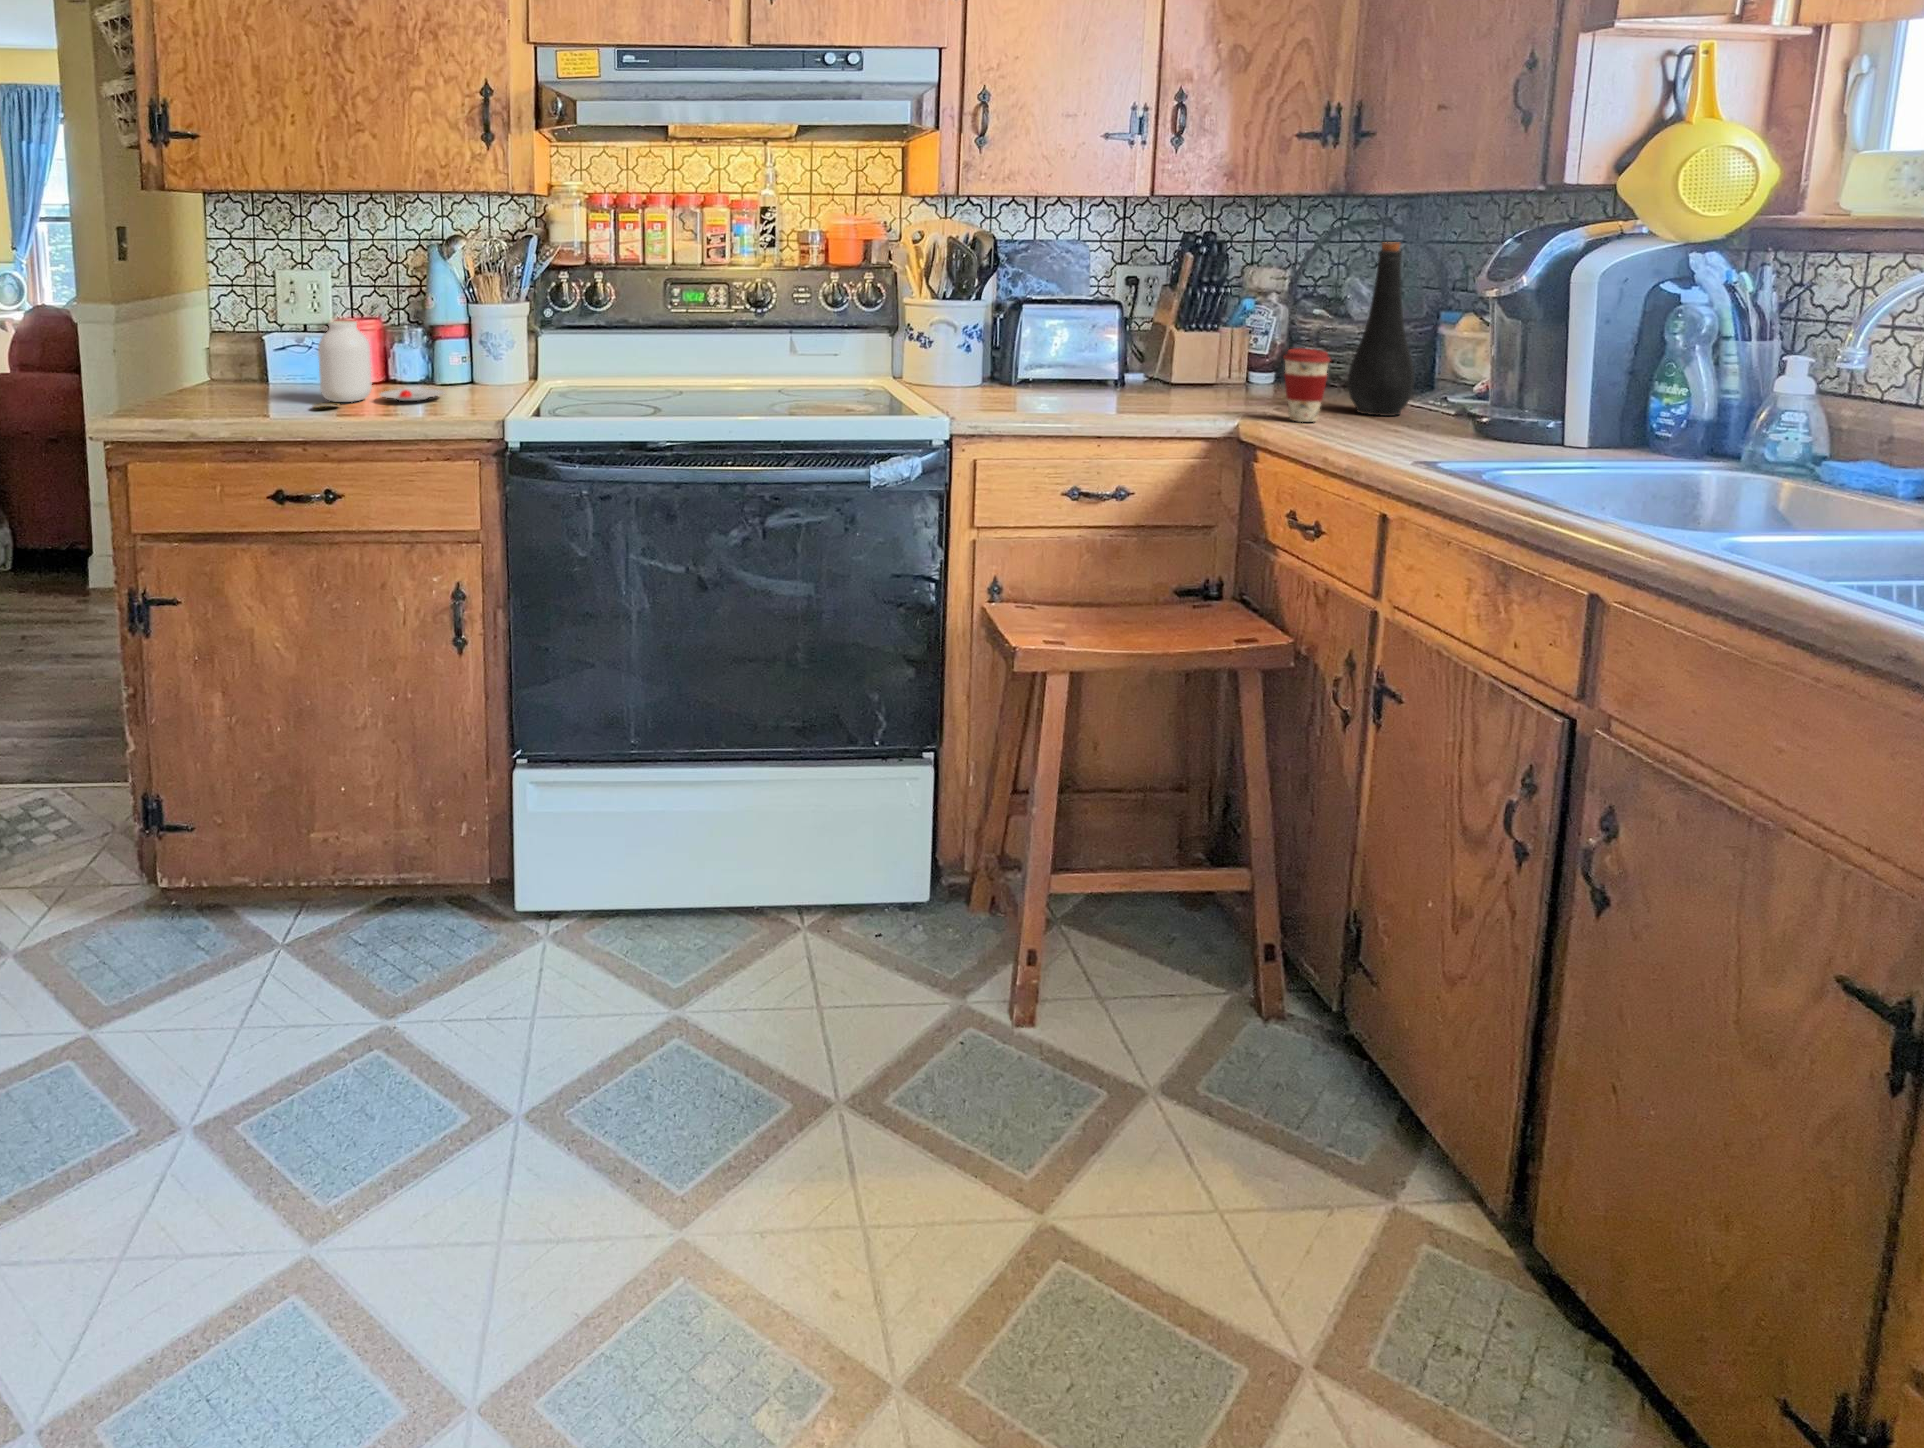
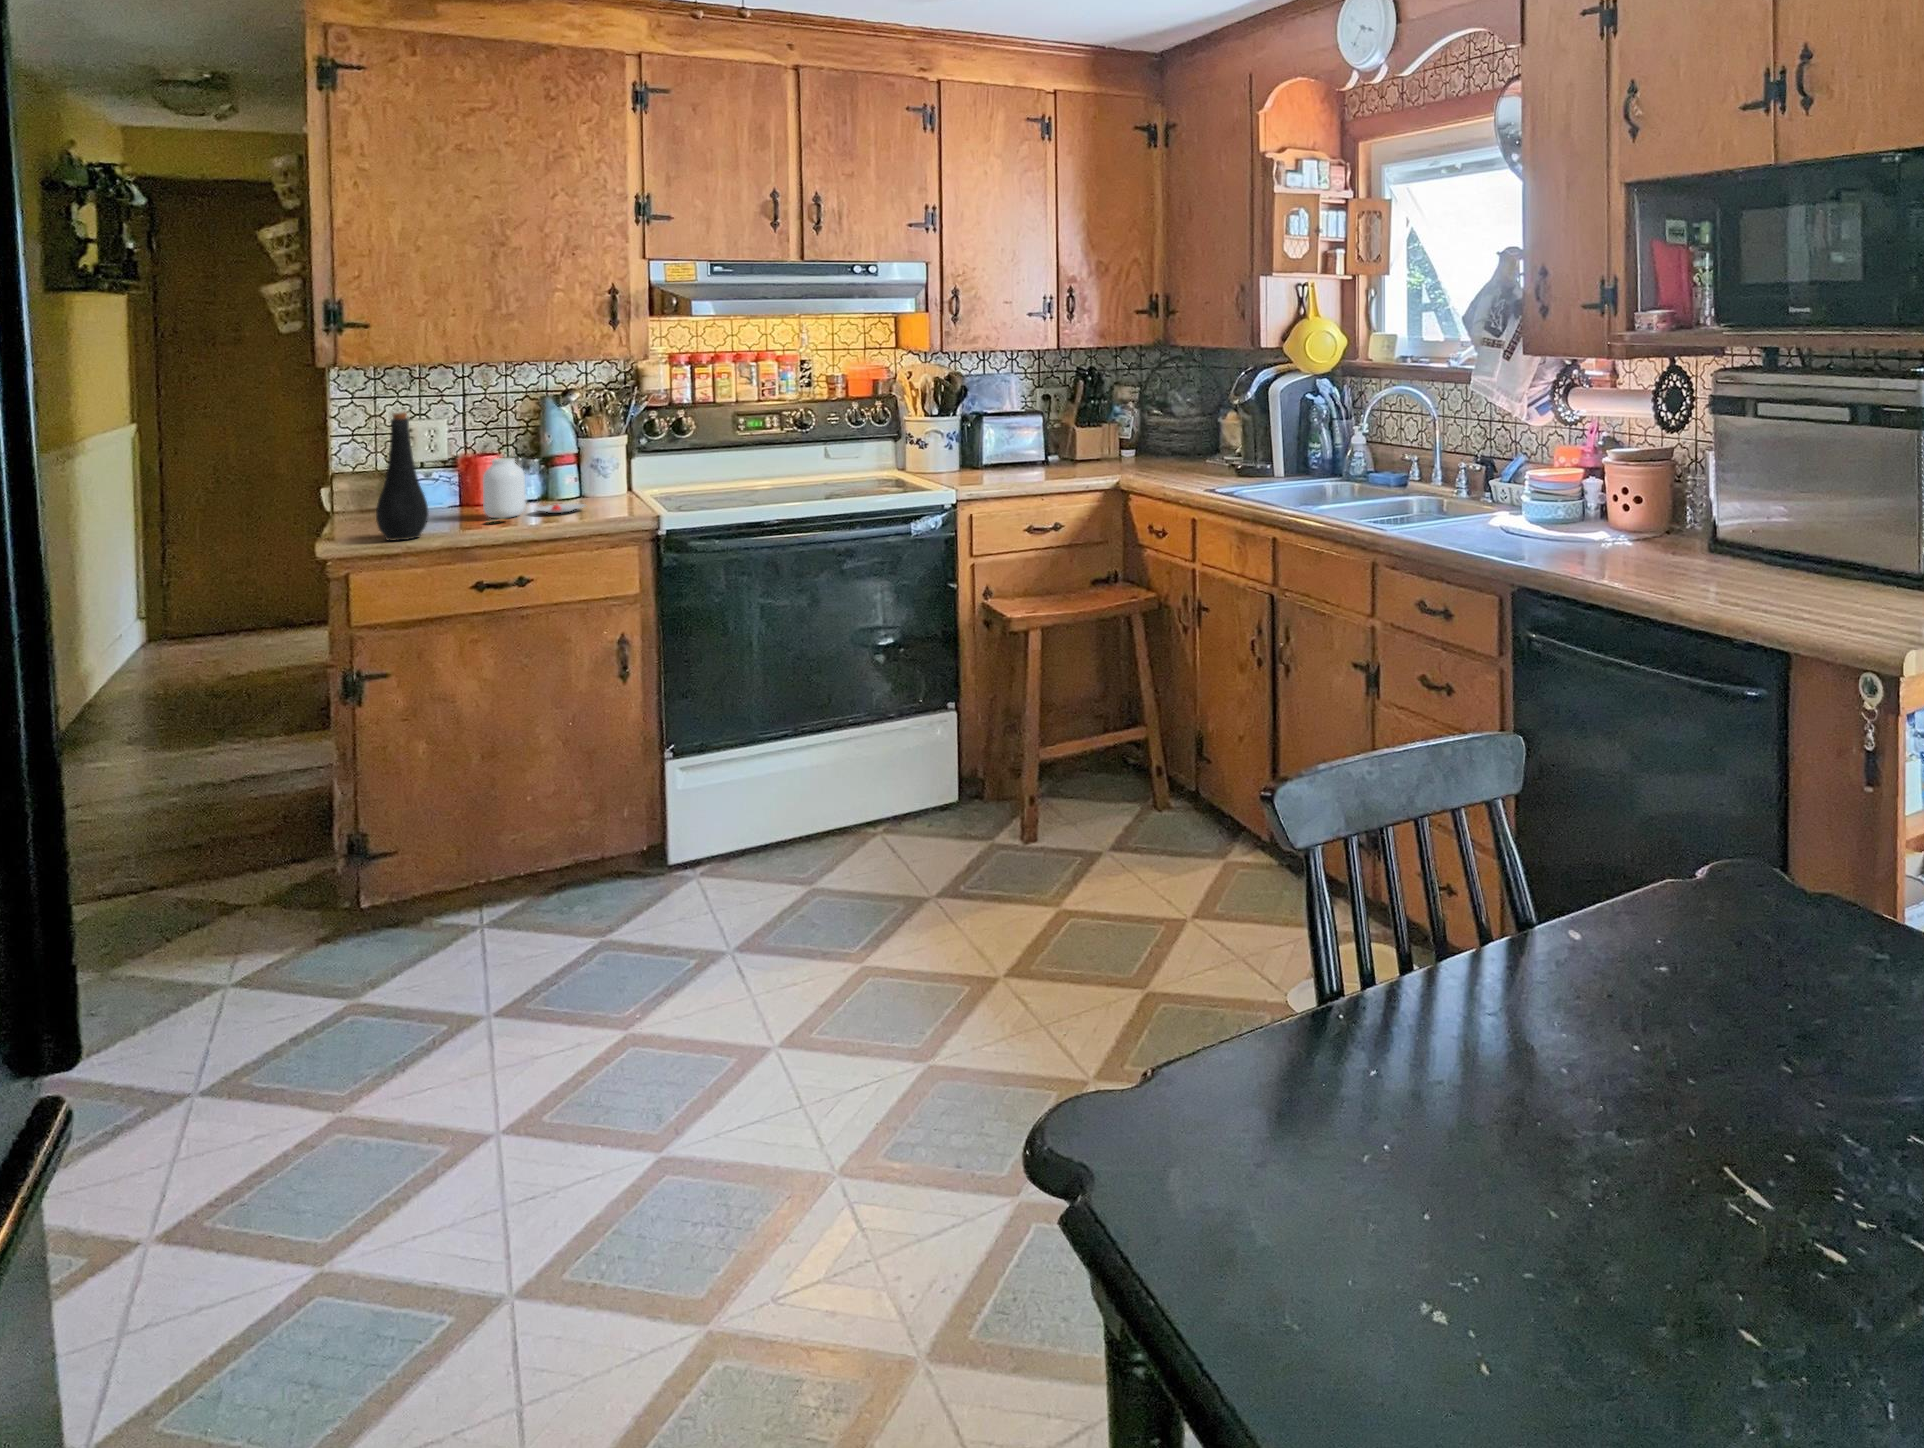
bottle: present [1348,242,1414,416] -> present [376,413,429,540]
coffee cup: present [1283,348,1330,422] -> none [1140,437,1165,478]

